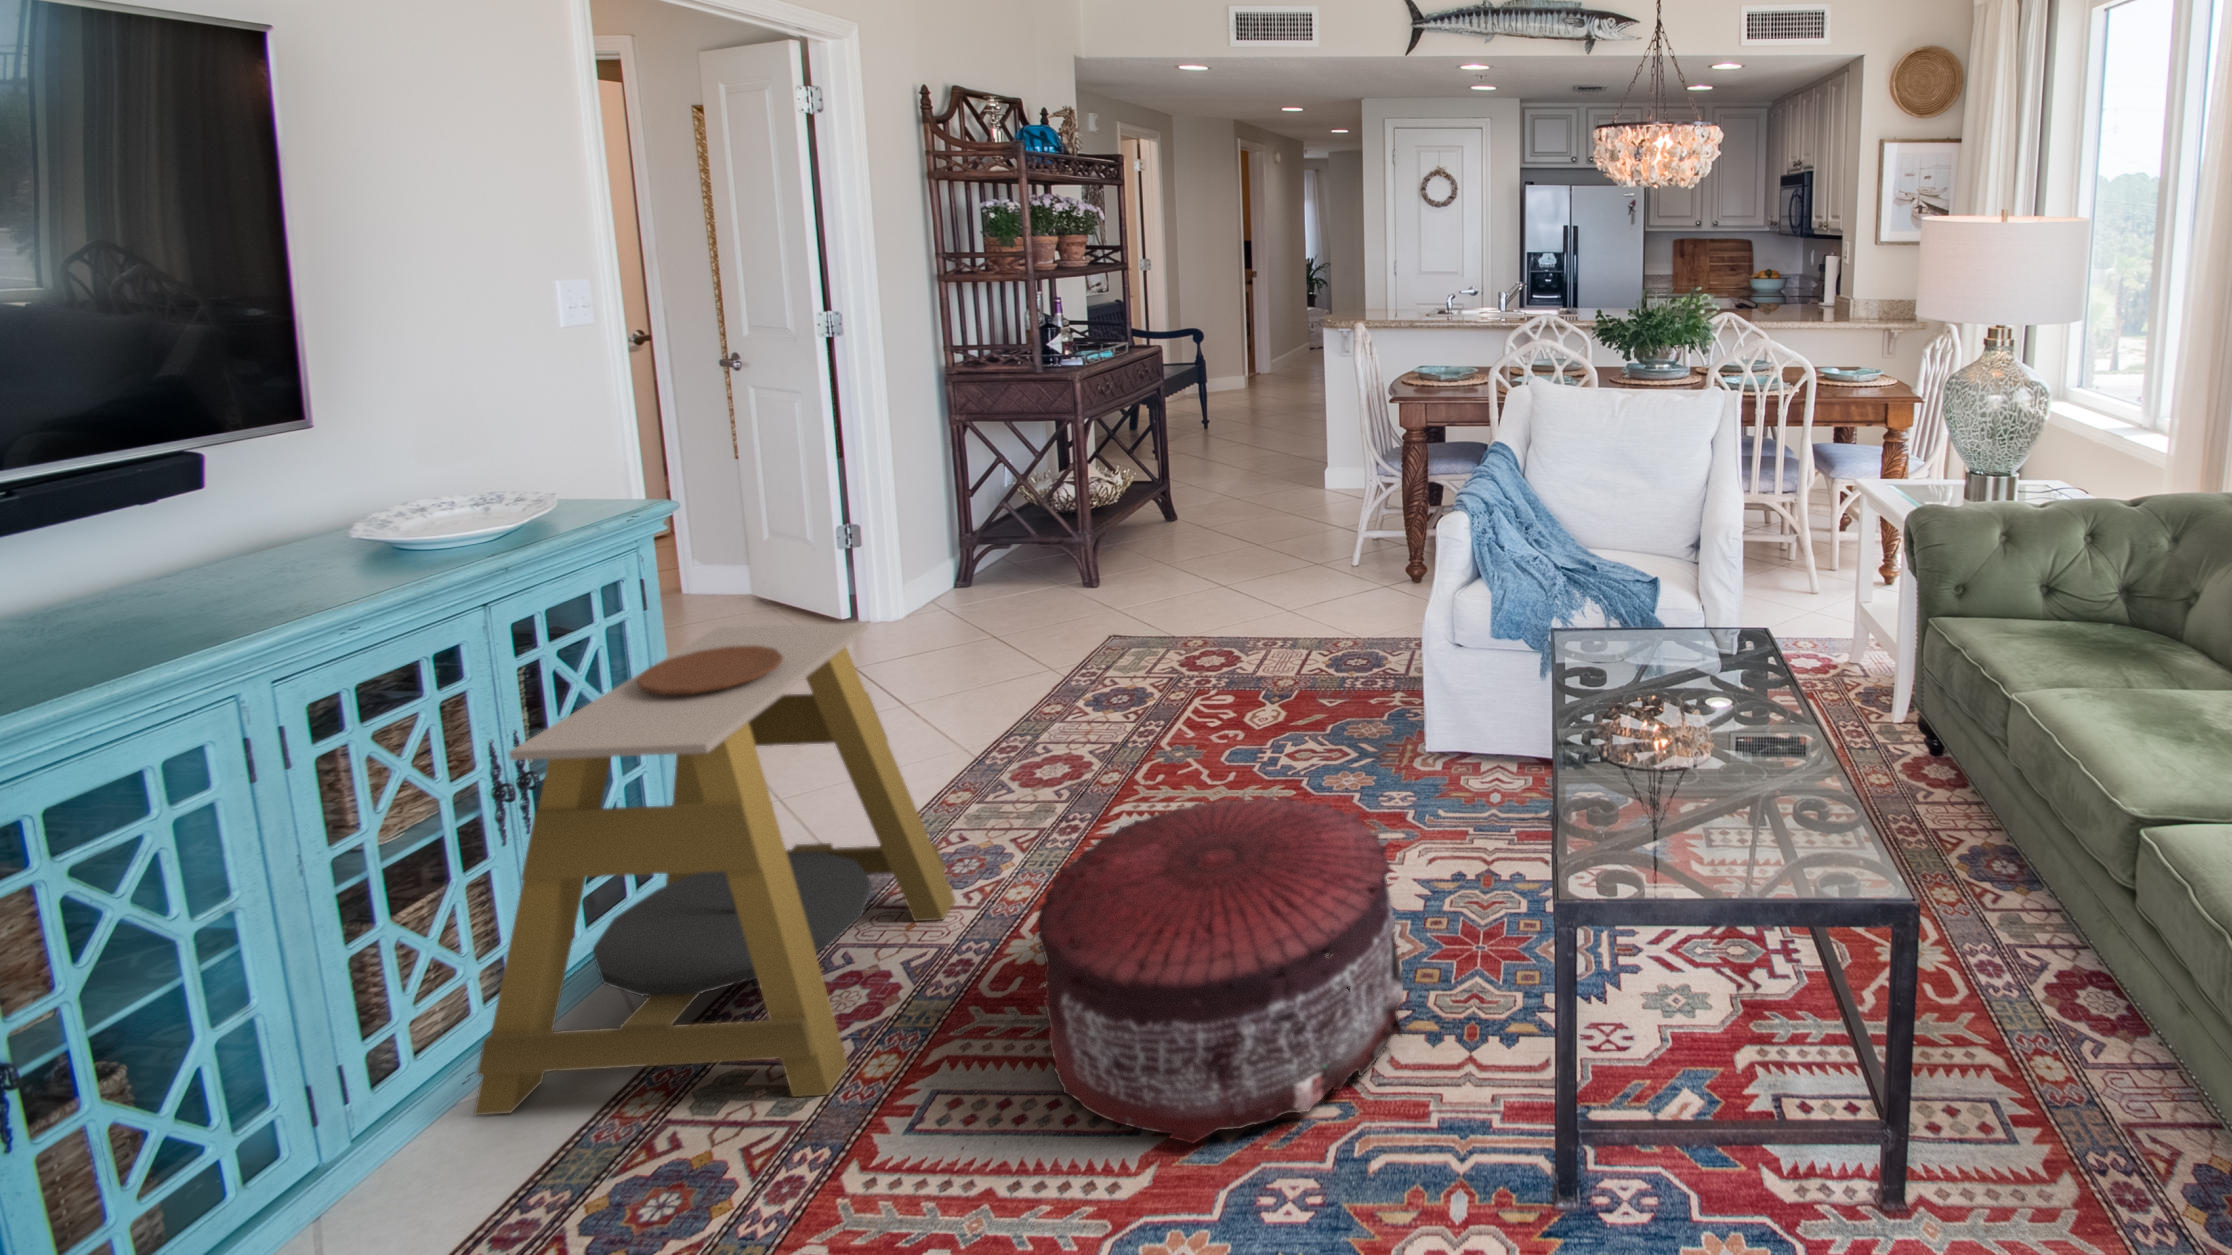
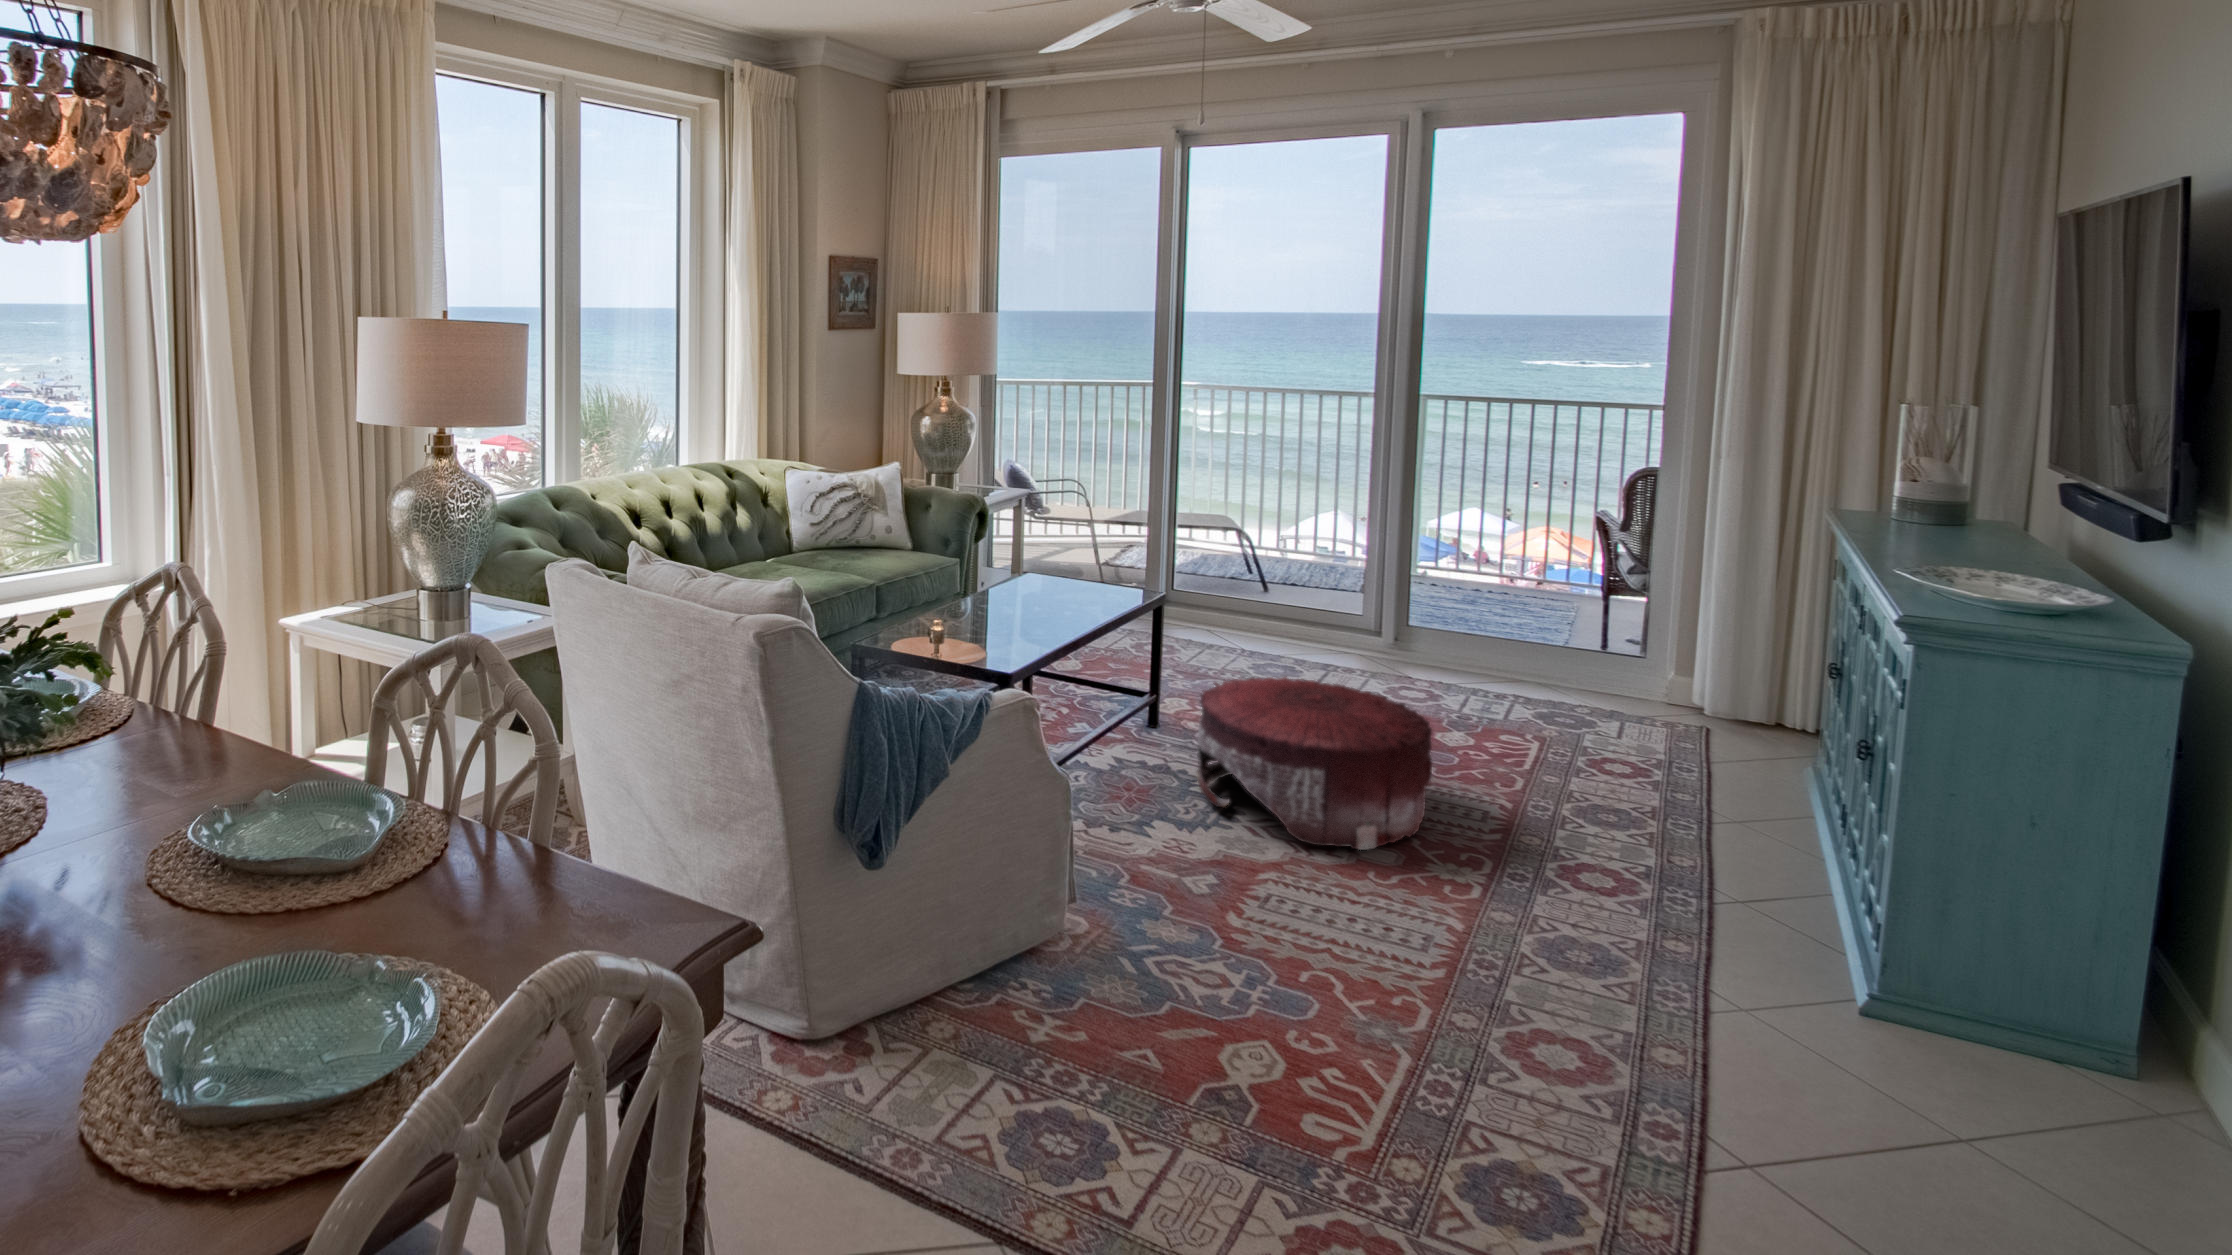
side table: present [474,623,955,1115] -> none [1569,614,1885,992]

